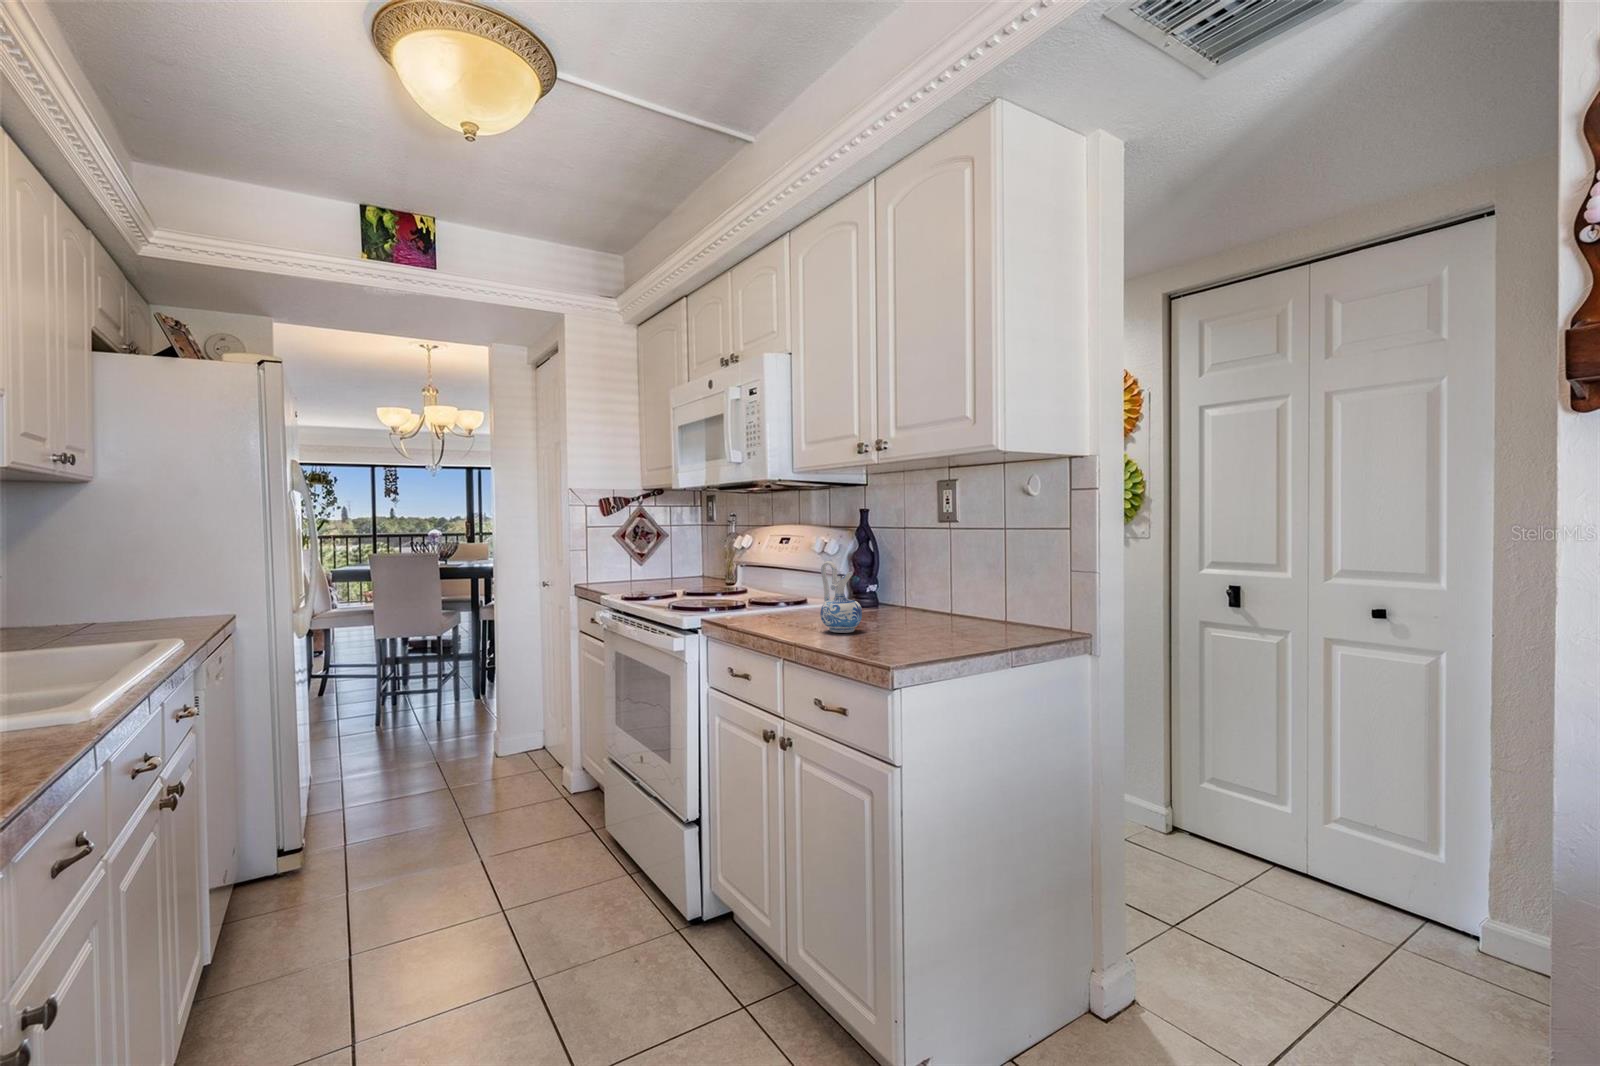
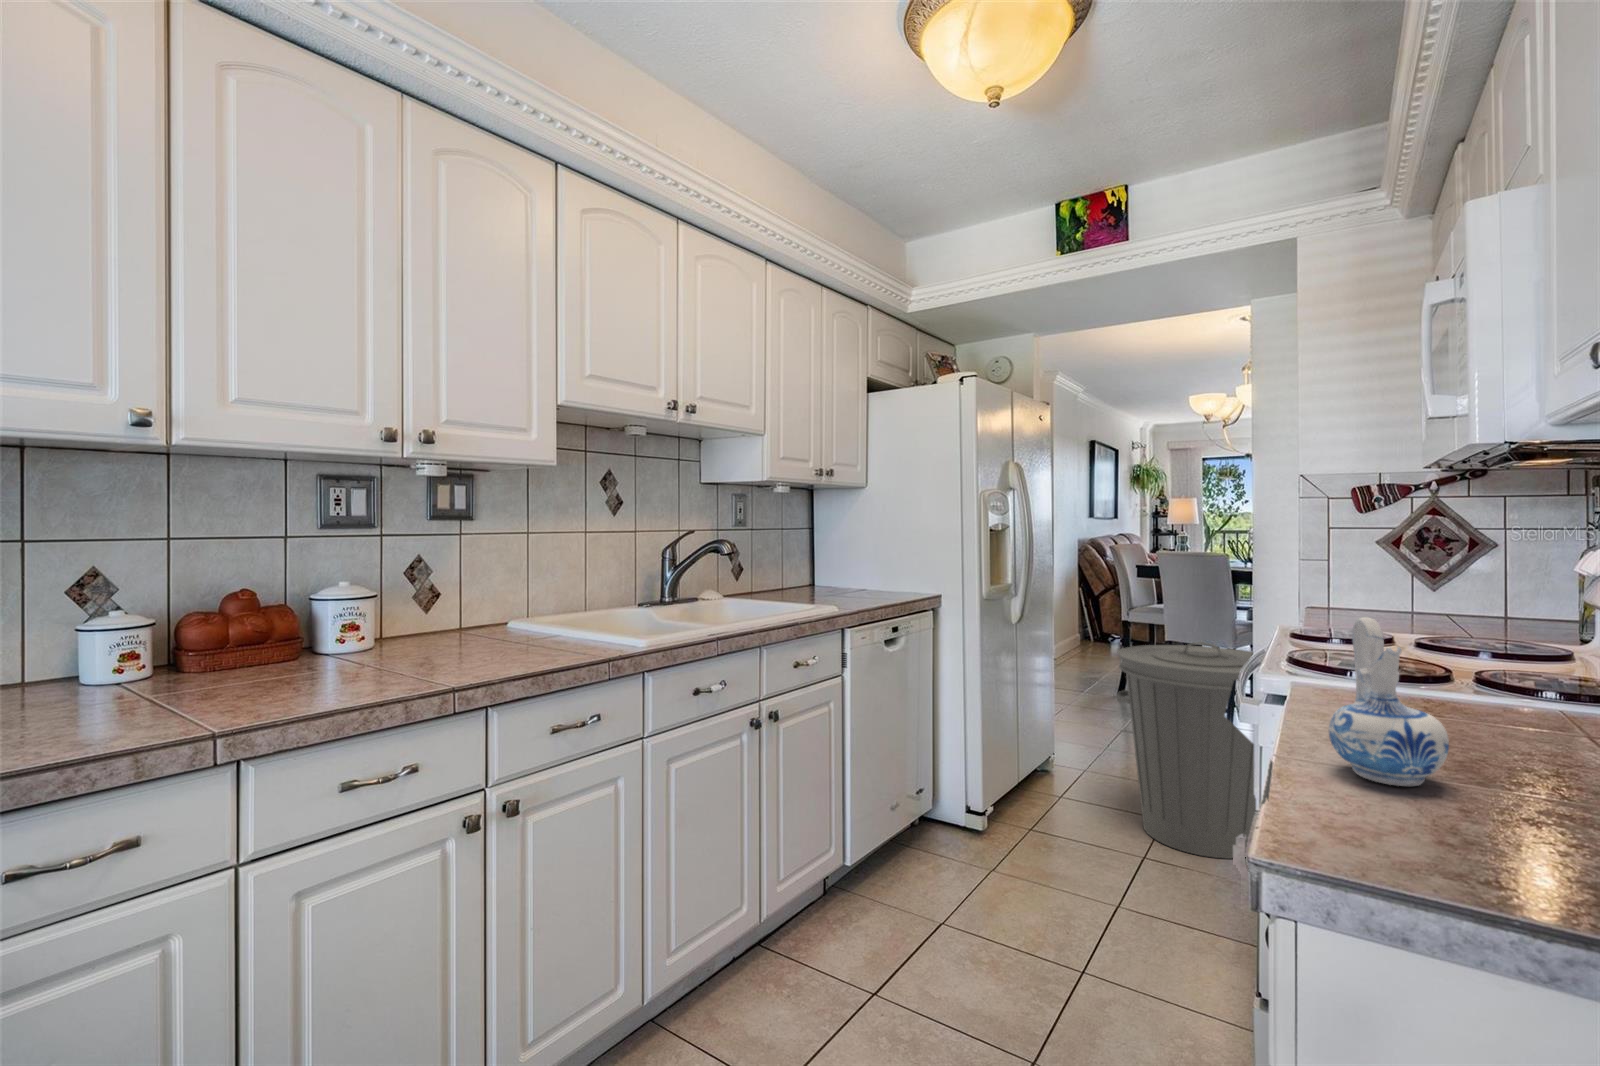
trash can: none [413,623,555,801] -> present [1117,642,1273,859]

